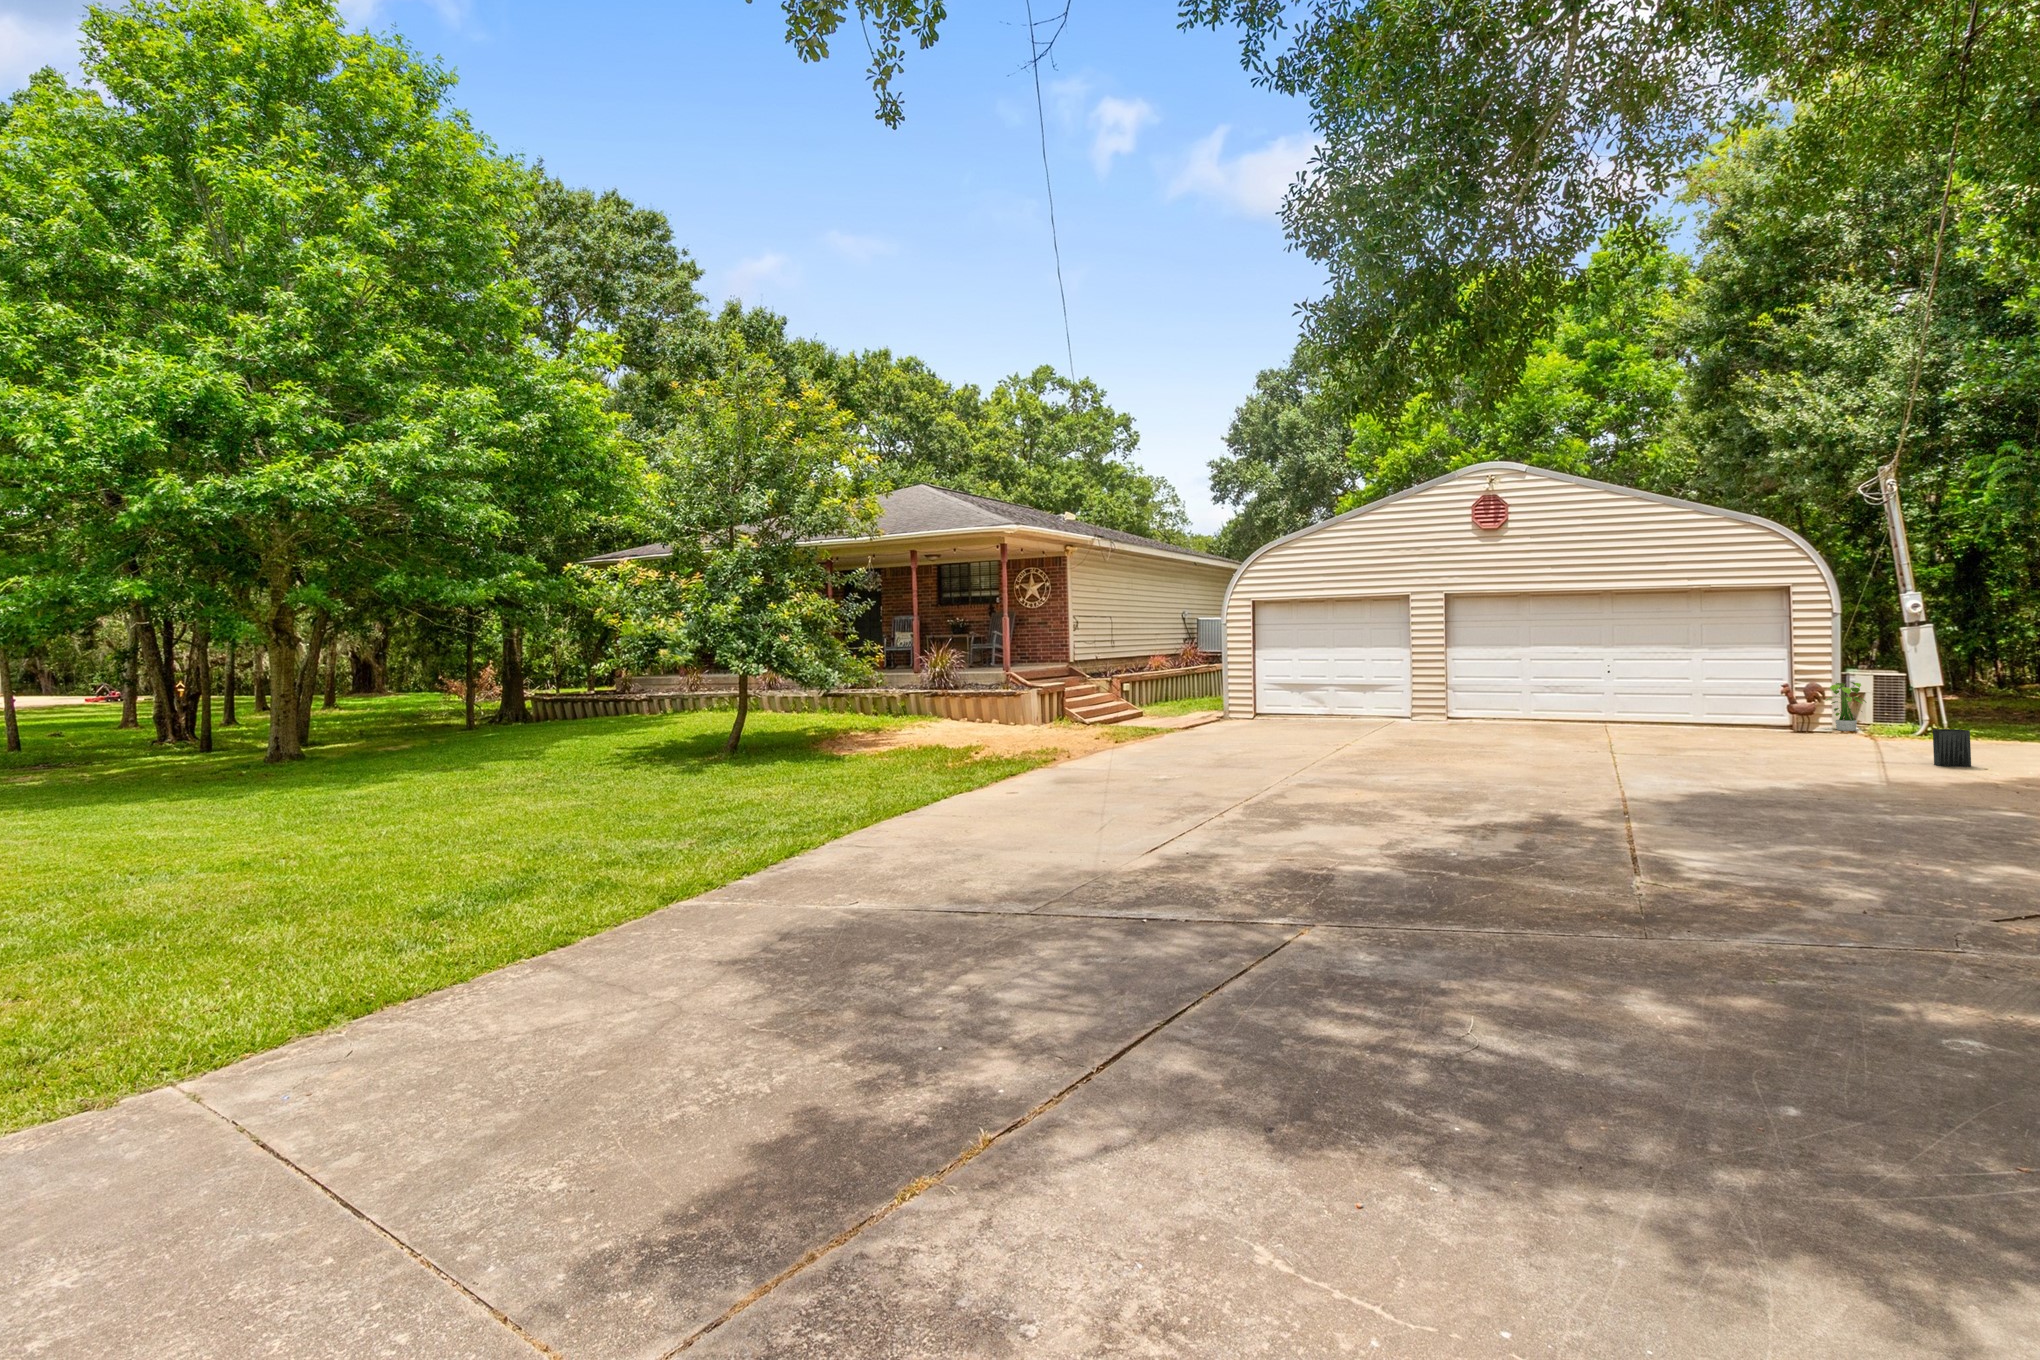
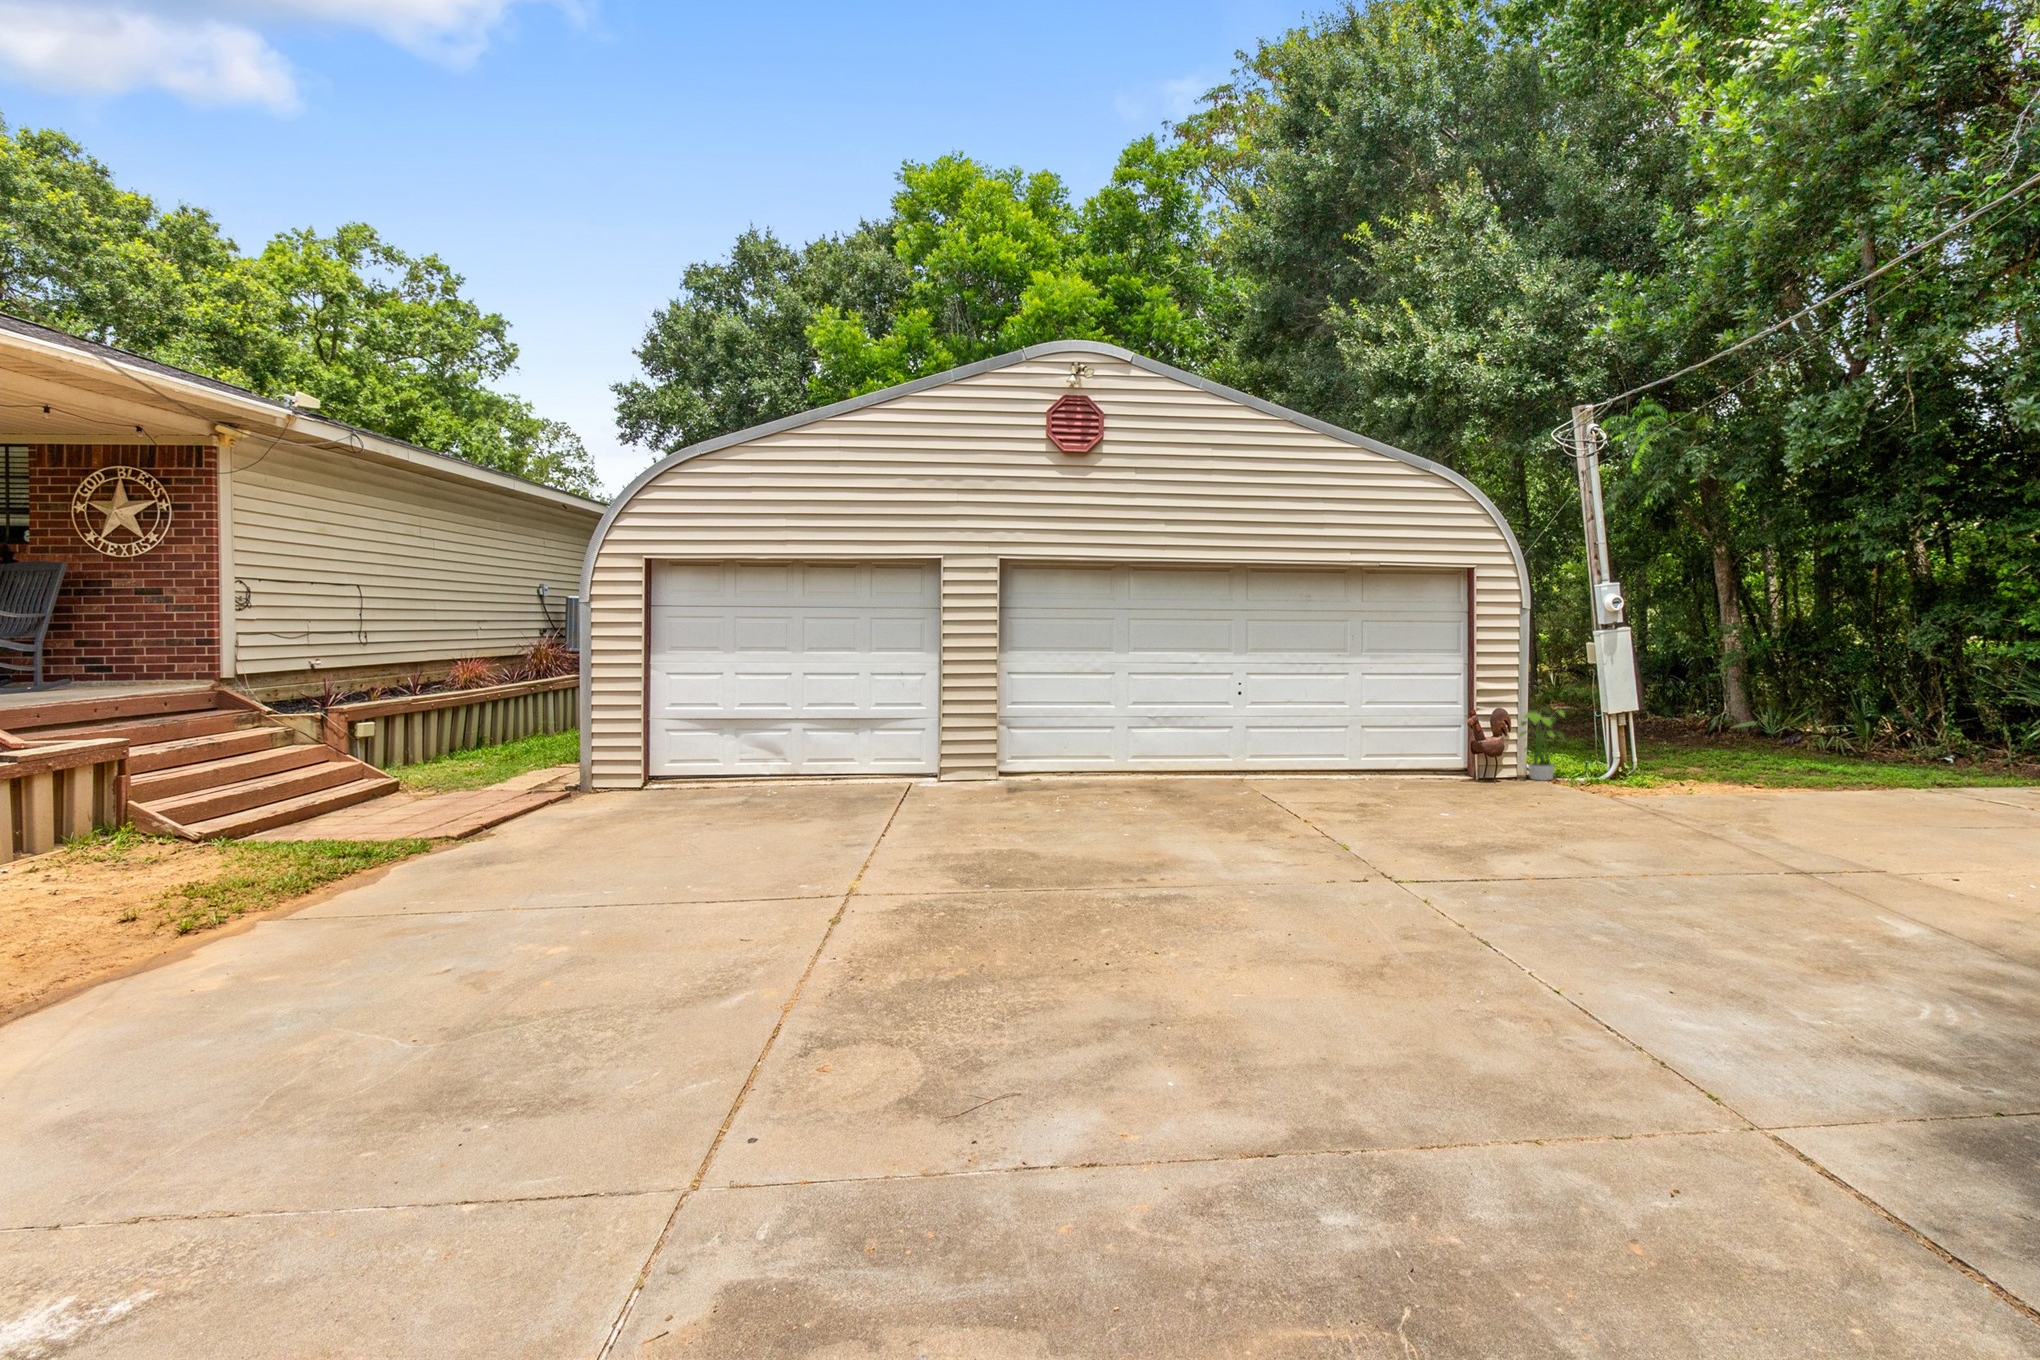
trash can: present [1933,729,1971,767] -> none [1871,801,1934,872]

